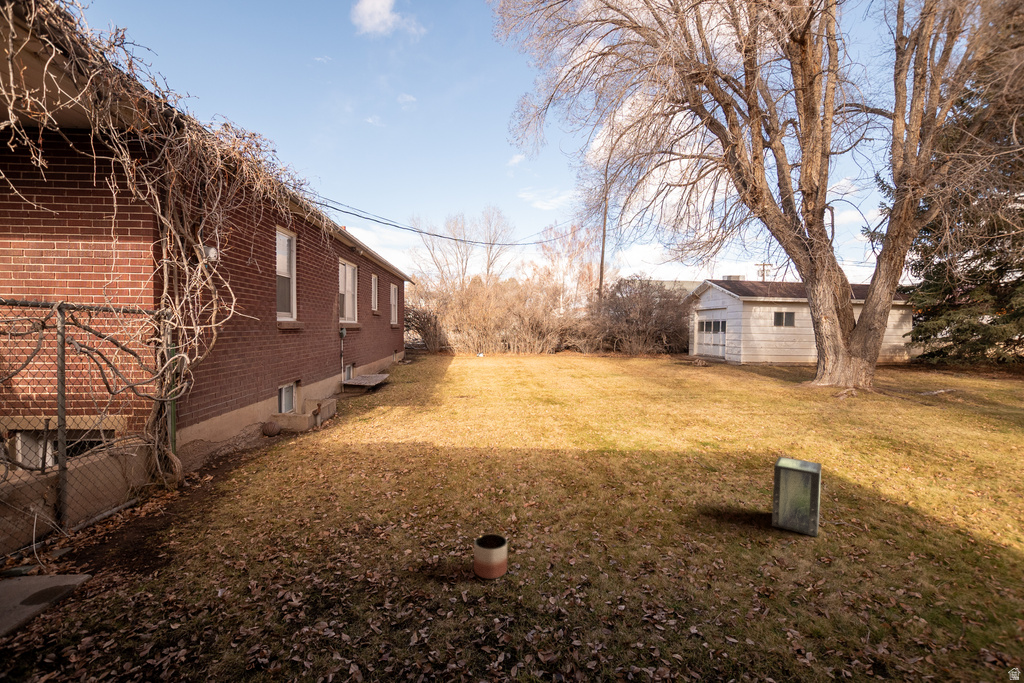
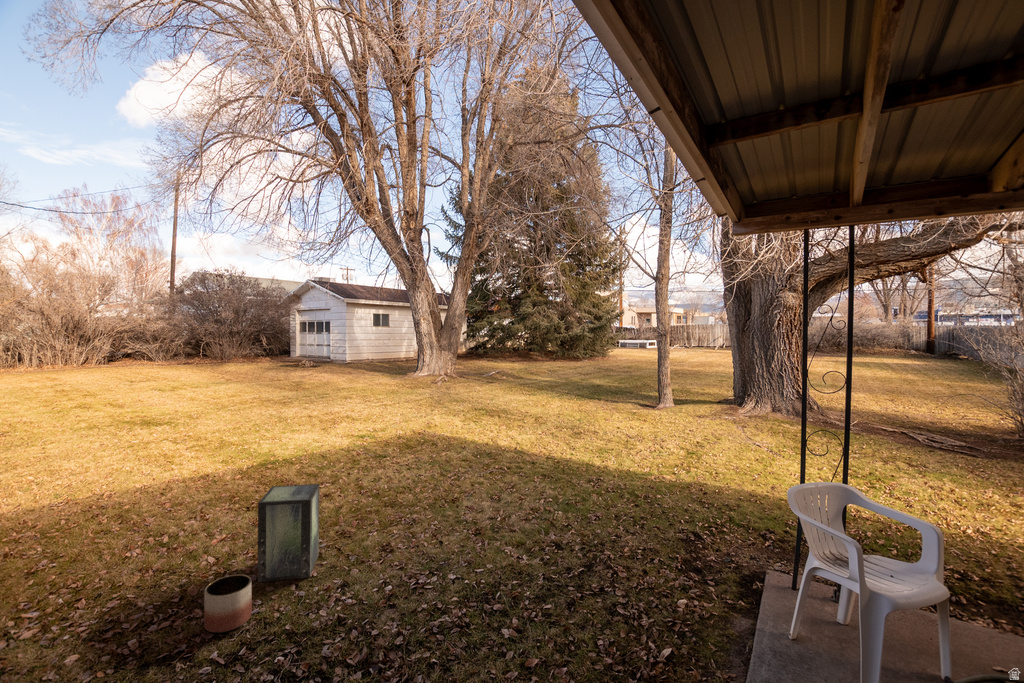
storage box: present [772,457,822,537] -> present [258,484,319,582]

